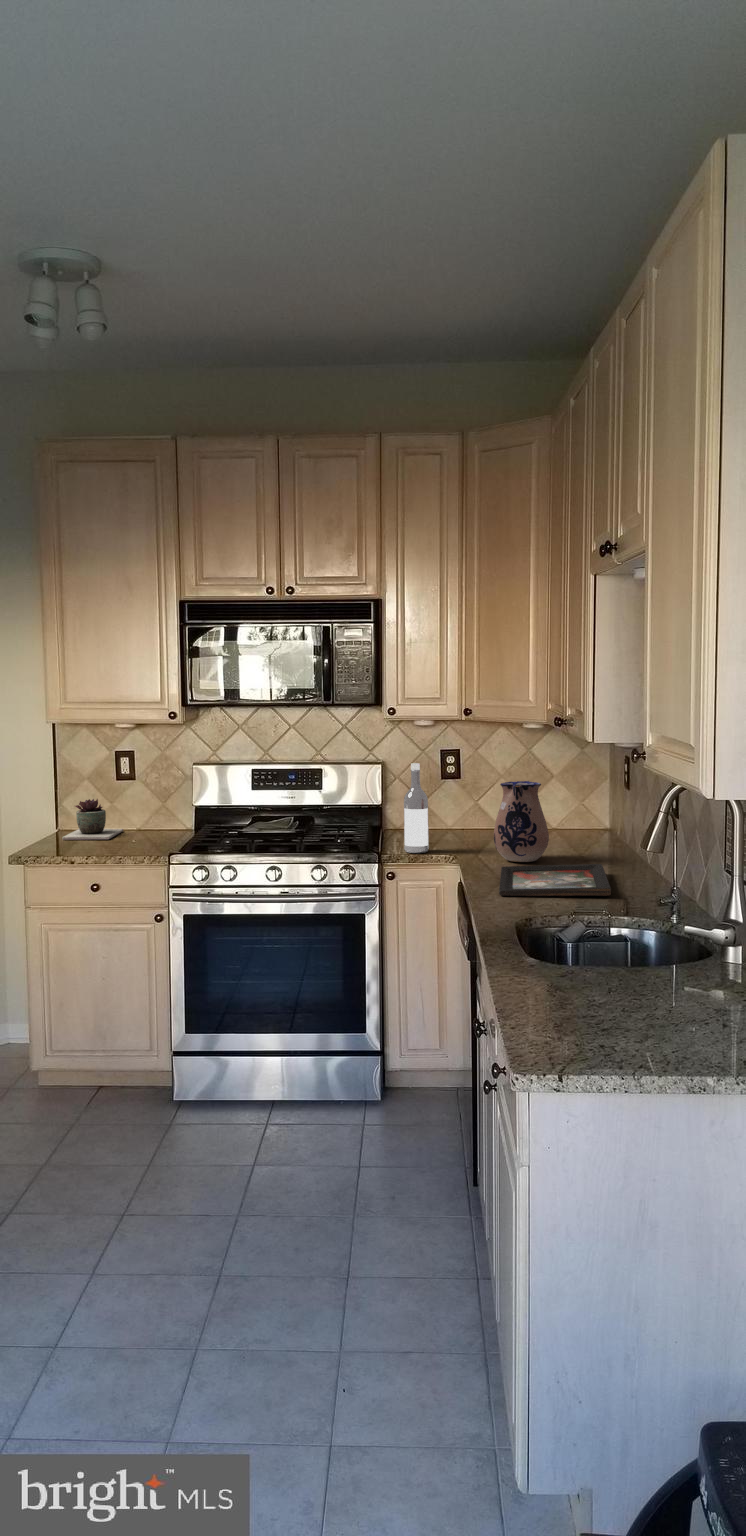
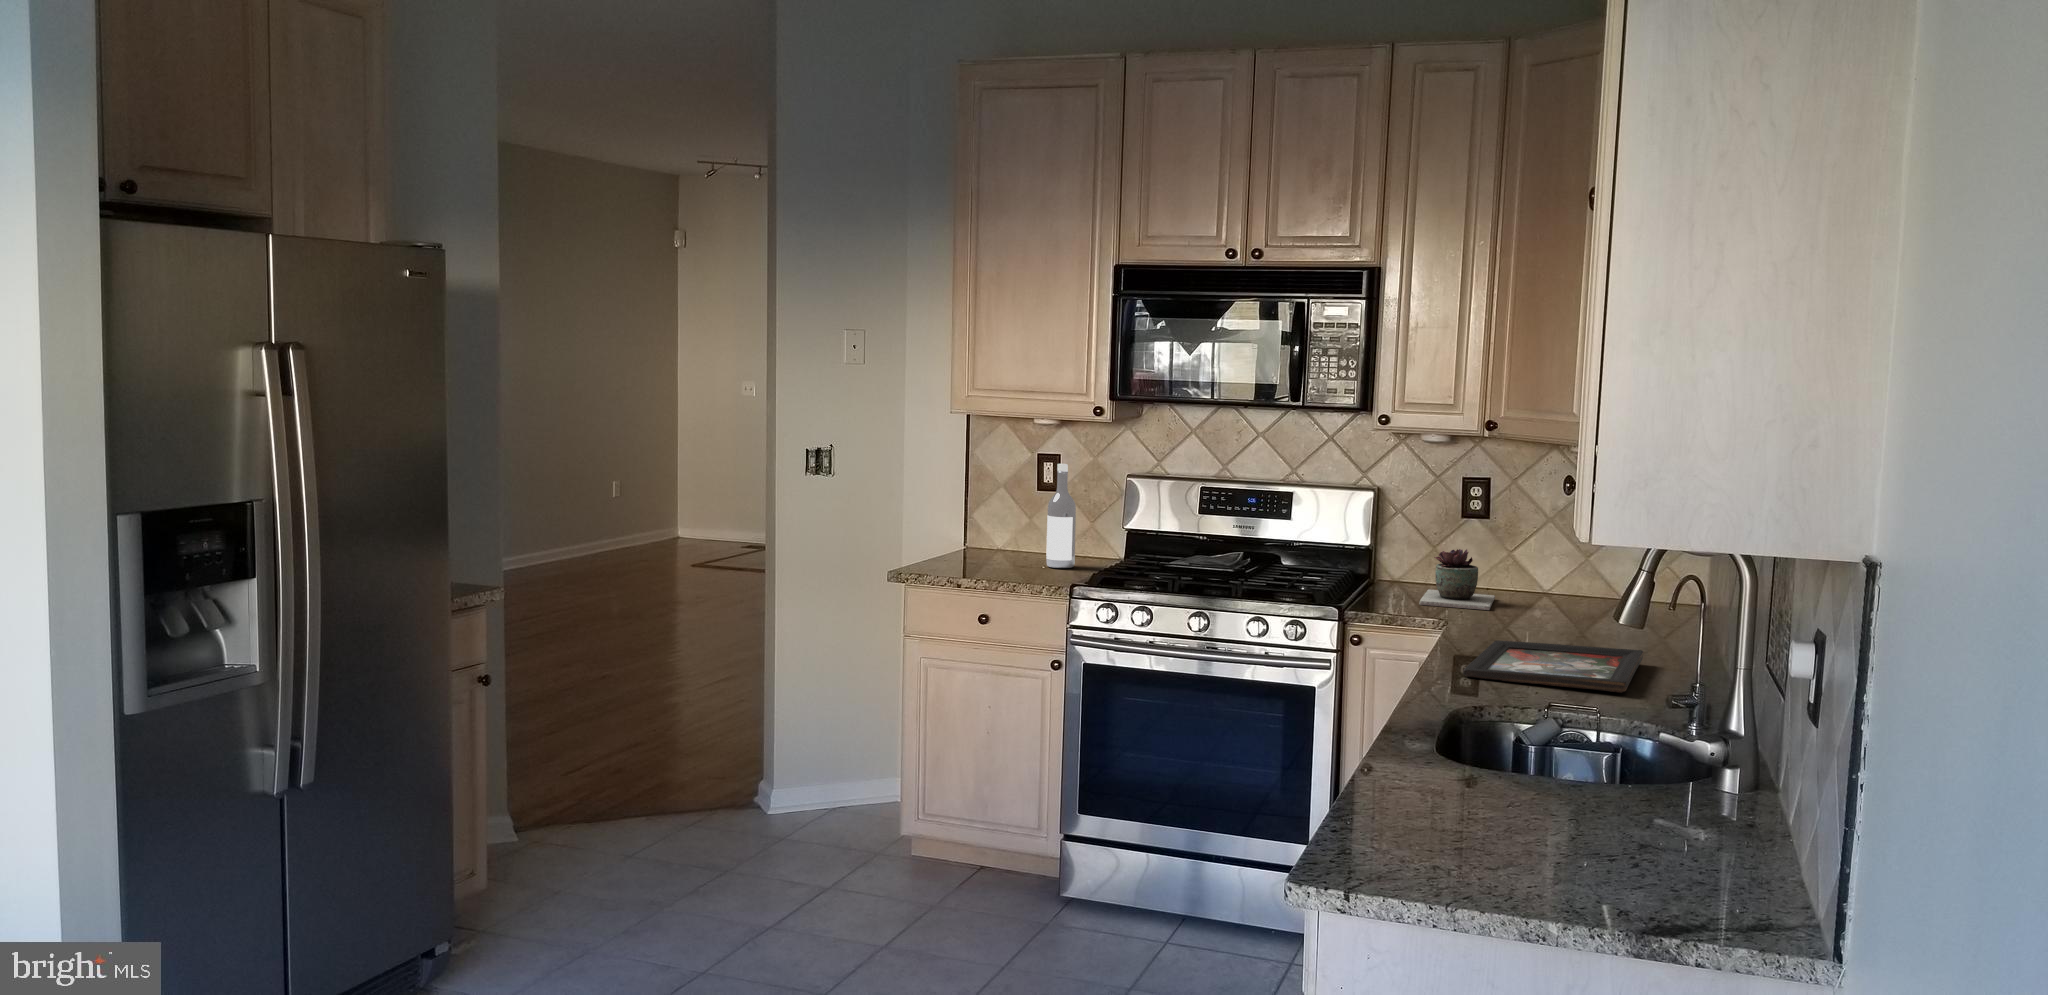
wine bottle: present [404,763,429,853] -> present [1046,464,1076,568]
ceramic pitcher: present [494,781,549,862] -> none [1500,525,1580,639]
succulent plant: present [63,799,123,840] -> present [1419,549,1495,610]

